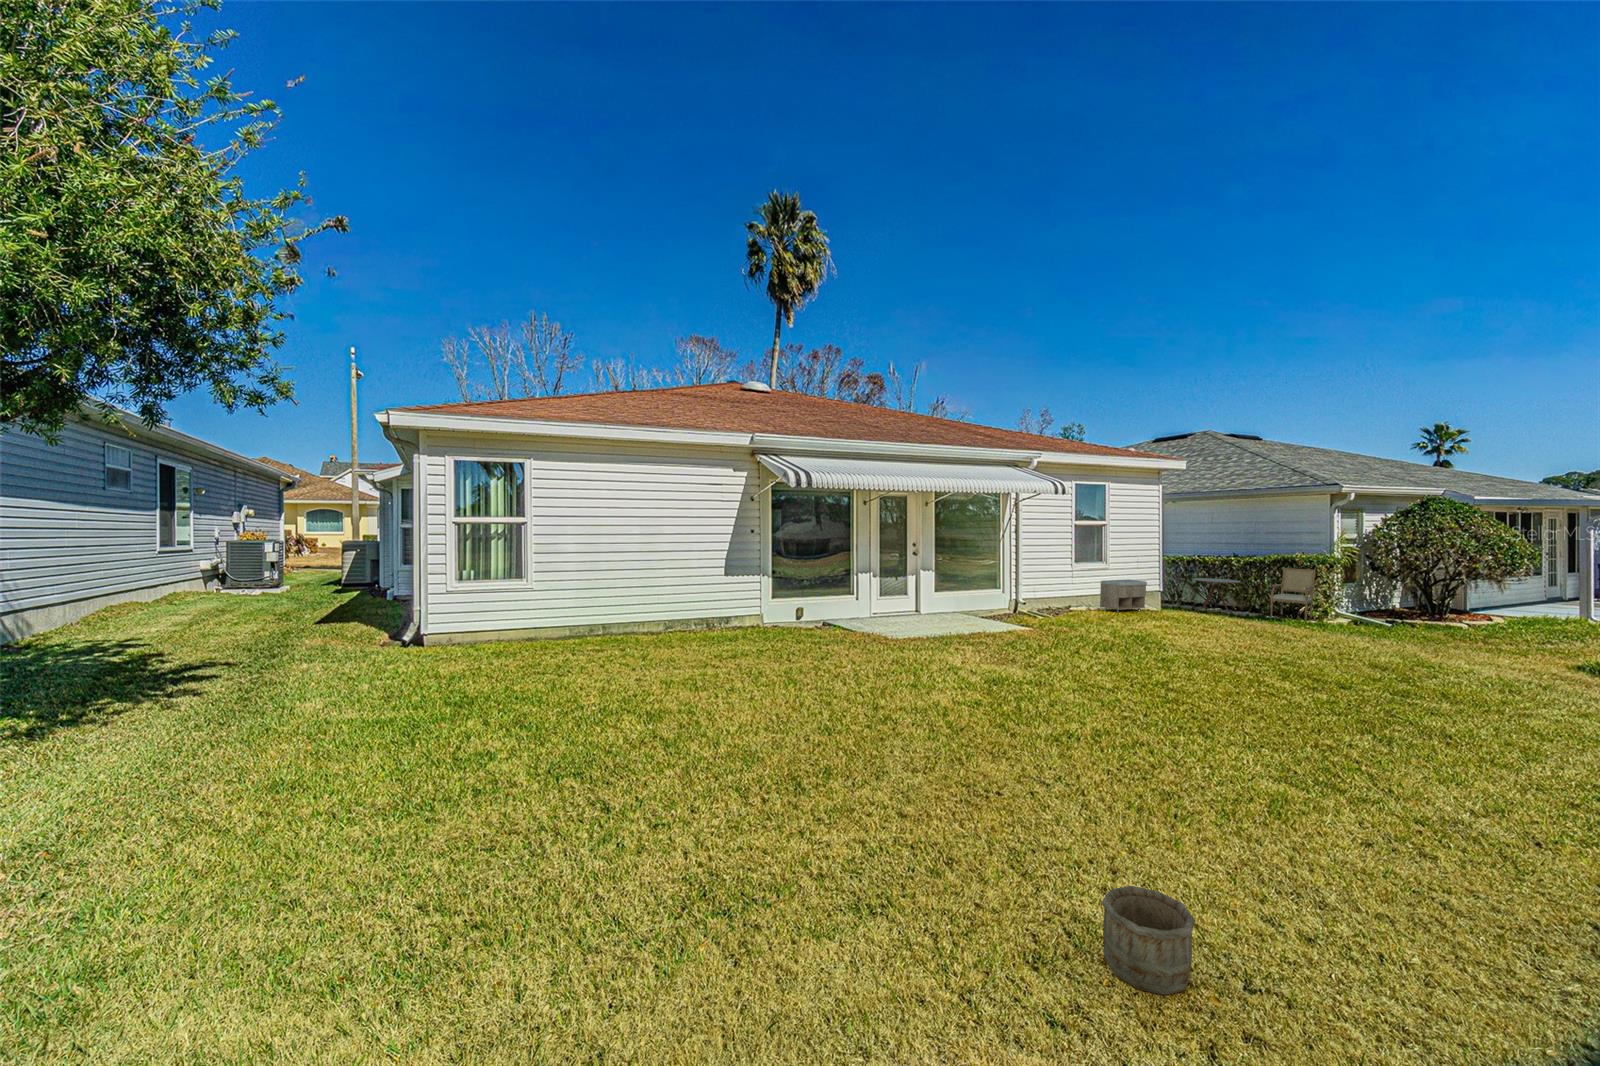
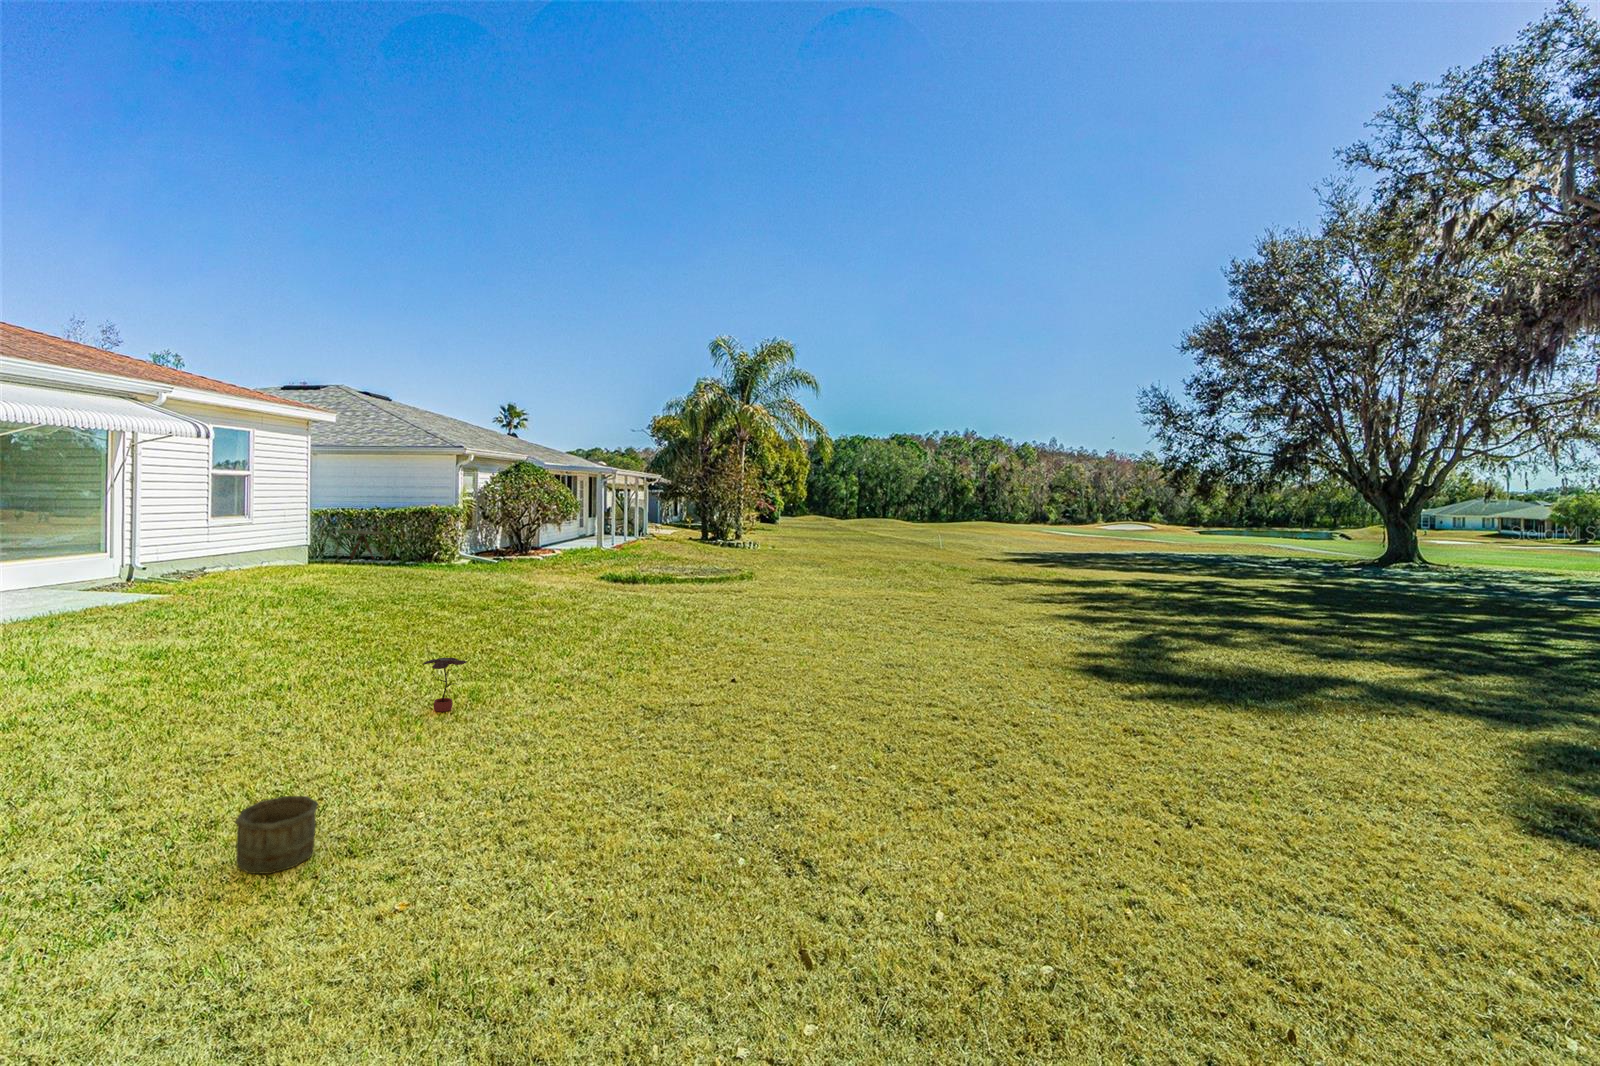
chair: present [1270,568,1316,620] -> none [412,519,447,563]
storage bench: present [1100,579,1147,612] -> none [241,534,296,570]
potted plant: none [1183,741,1244,818] -> present [423,658,467,712]
wooden bucket: present [1101,886,1195,995] -> present [235,796,318,874]

